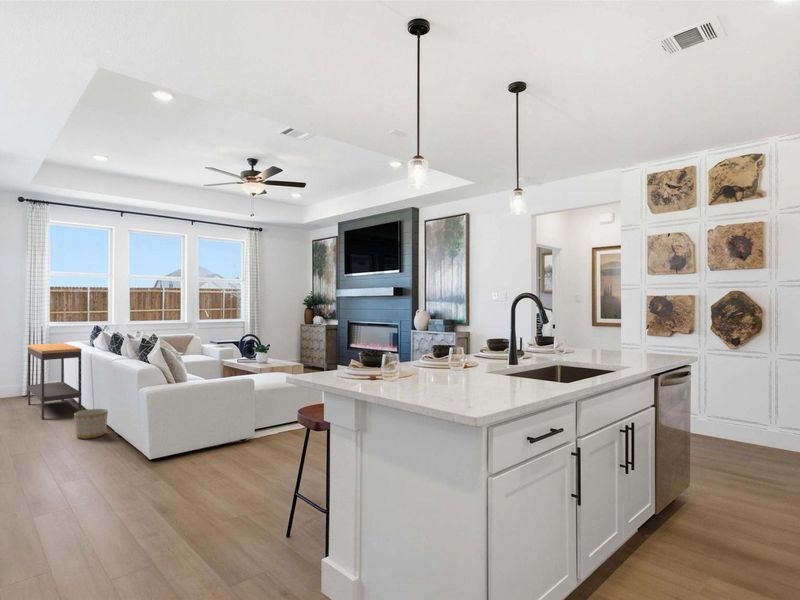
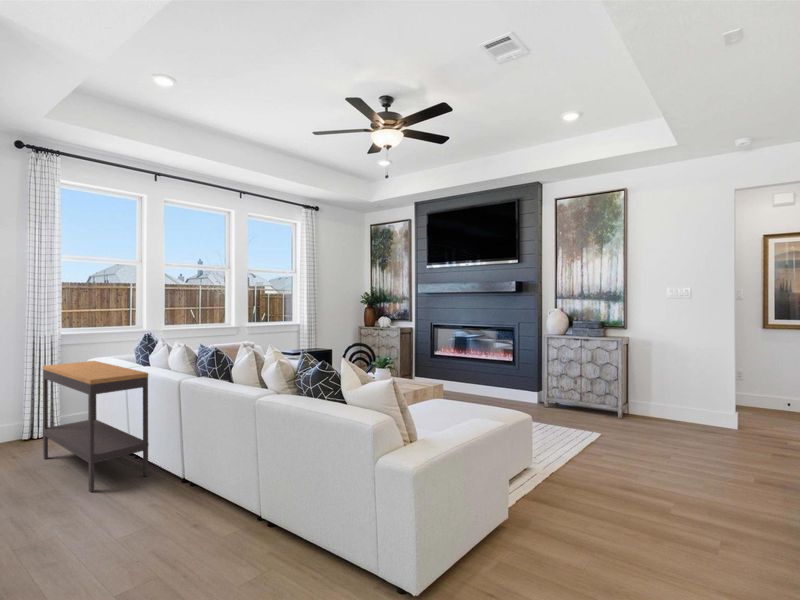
planter: present [74,409,108,439] -> none [186,481,239,542]

